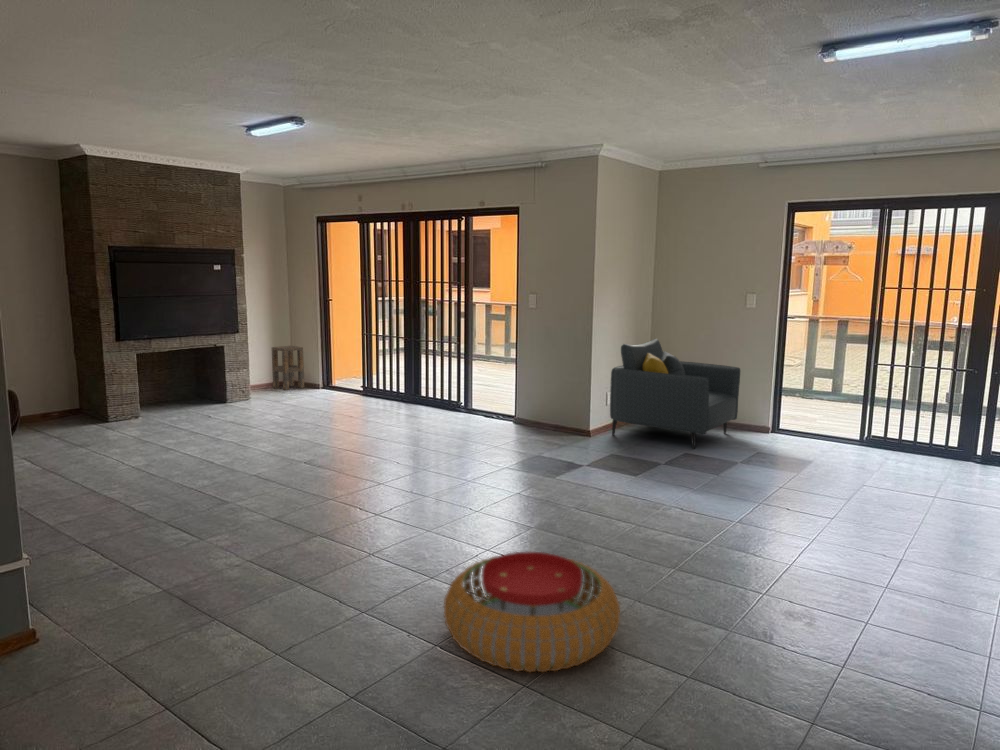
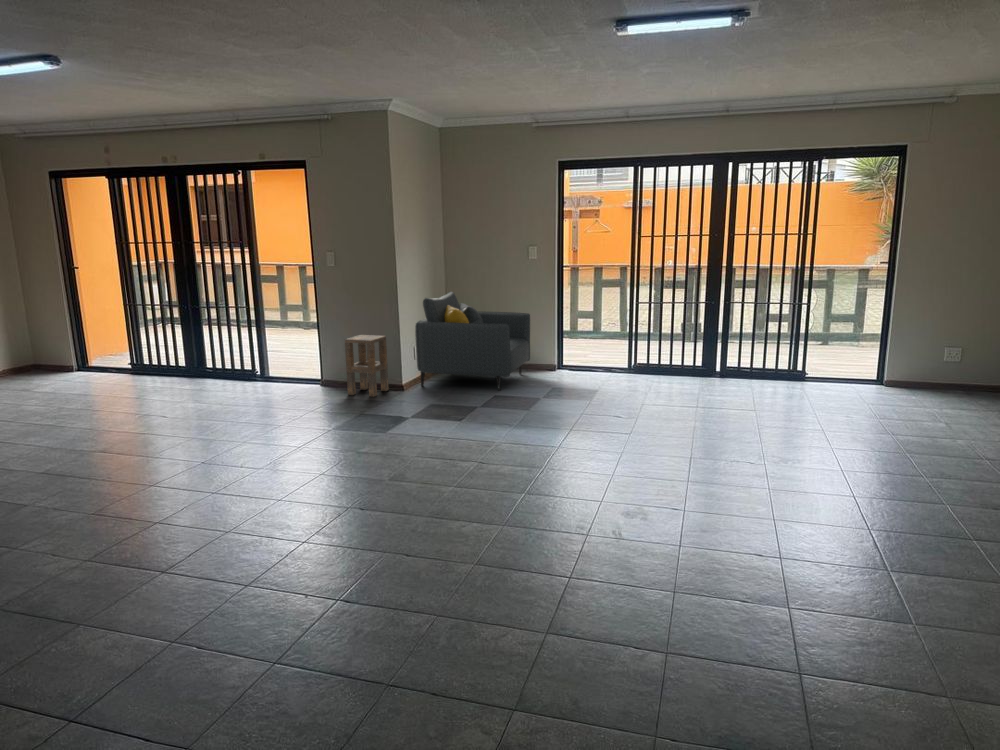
side table: present [272,346,304,390] -> present [345,335,389,397]
pouf: present [444,552,620,672] -> none [338,499,509,613]

